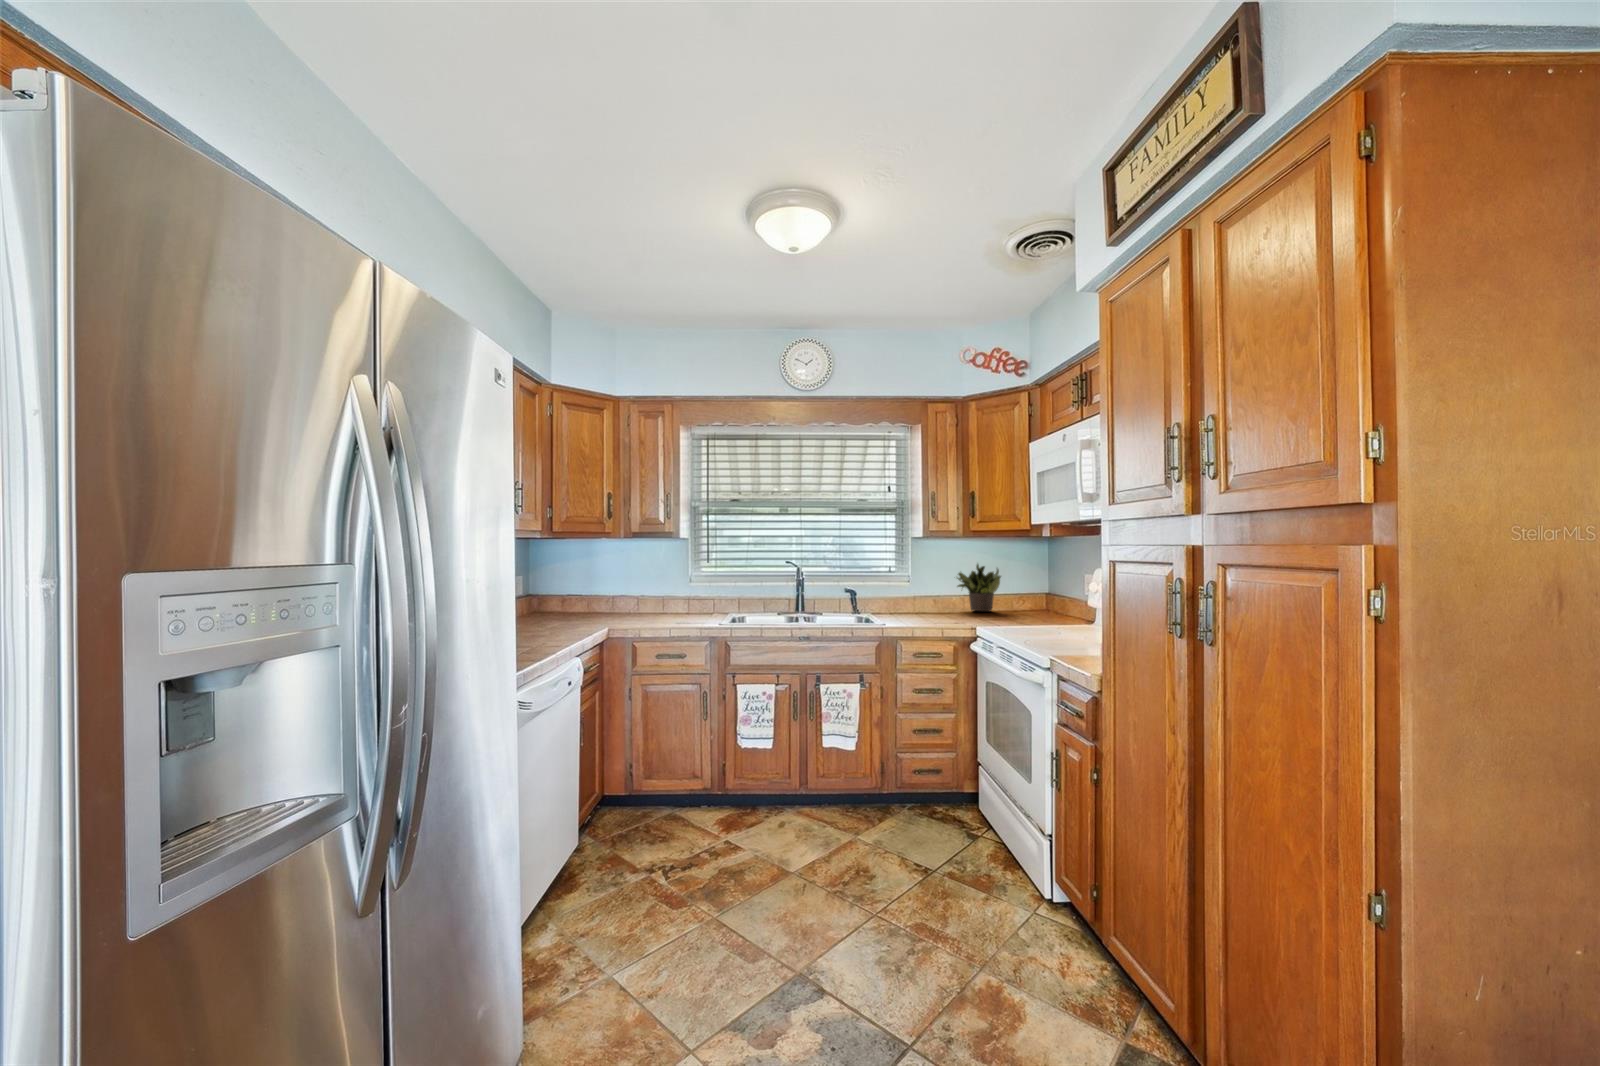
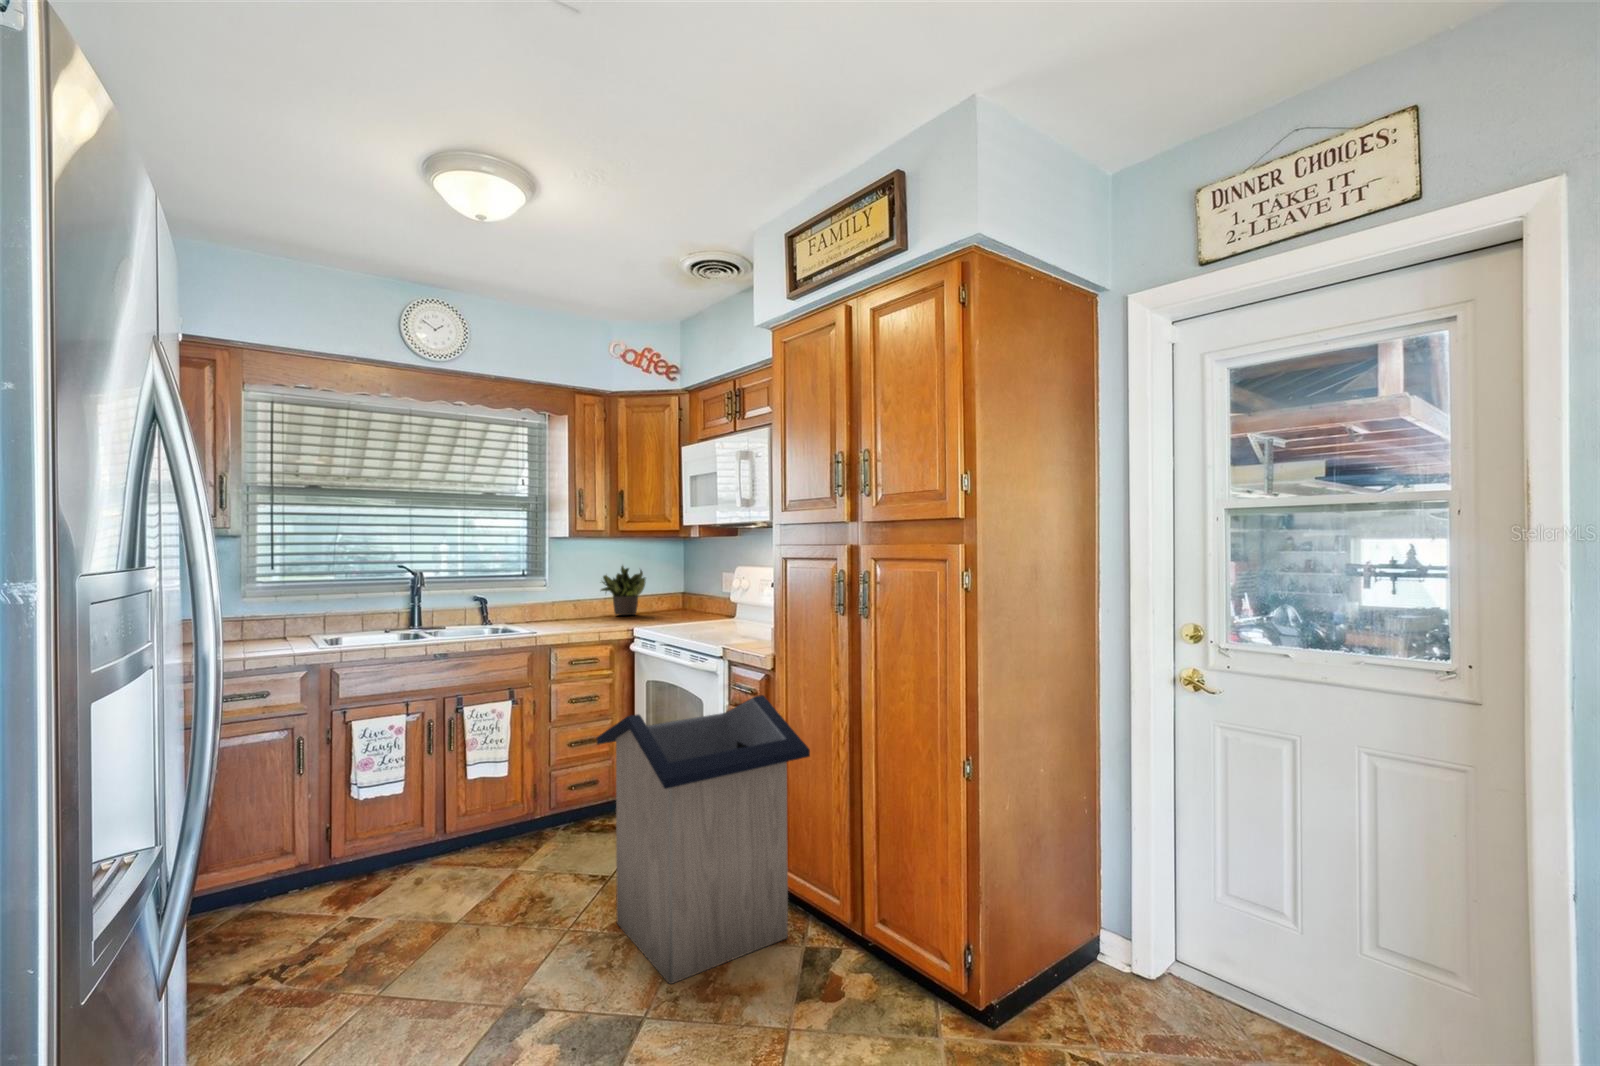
trash can: none [903,719,1133,1023] -> present [597,695,810,984]

